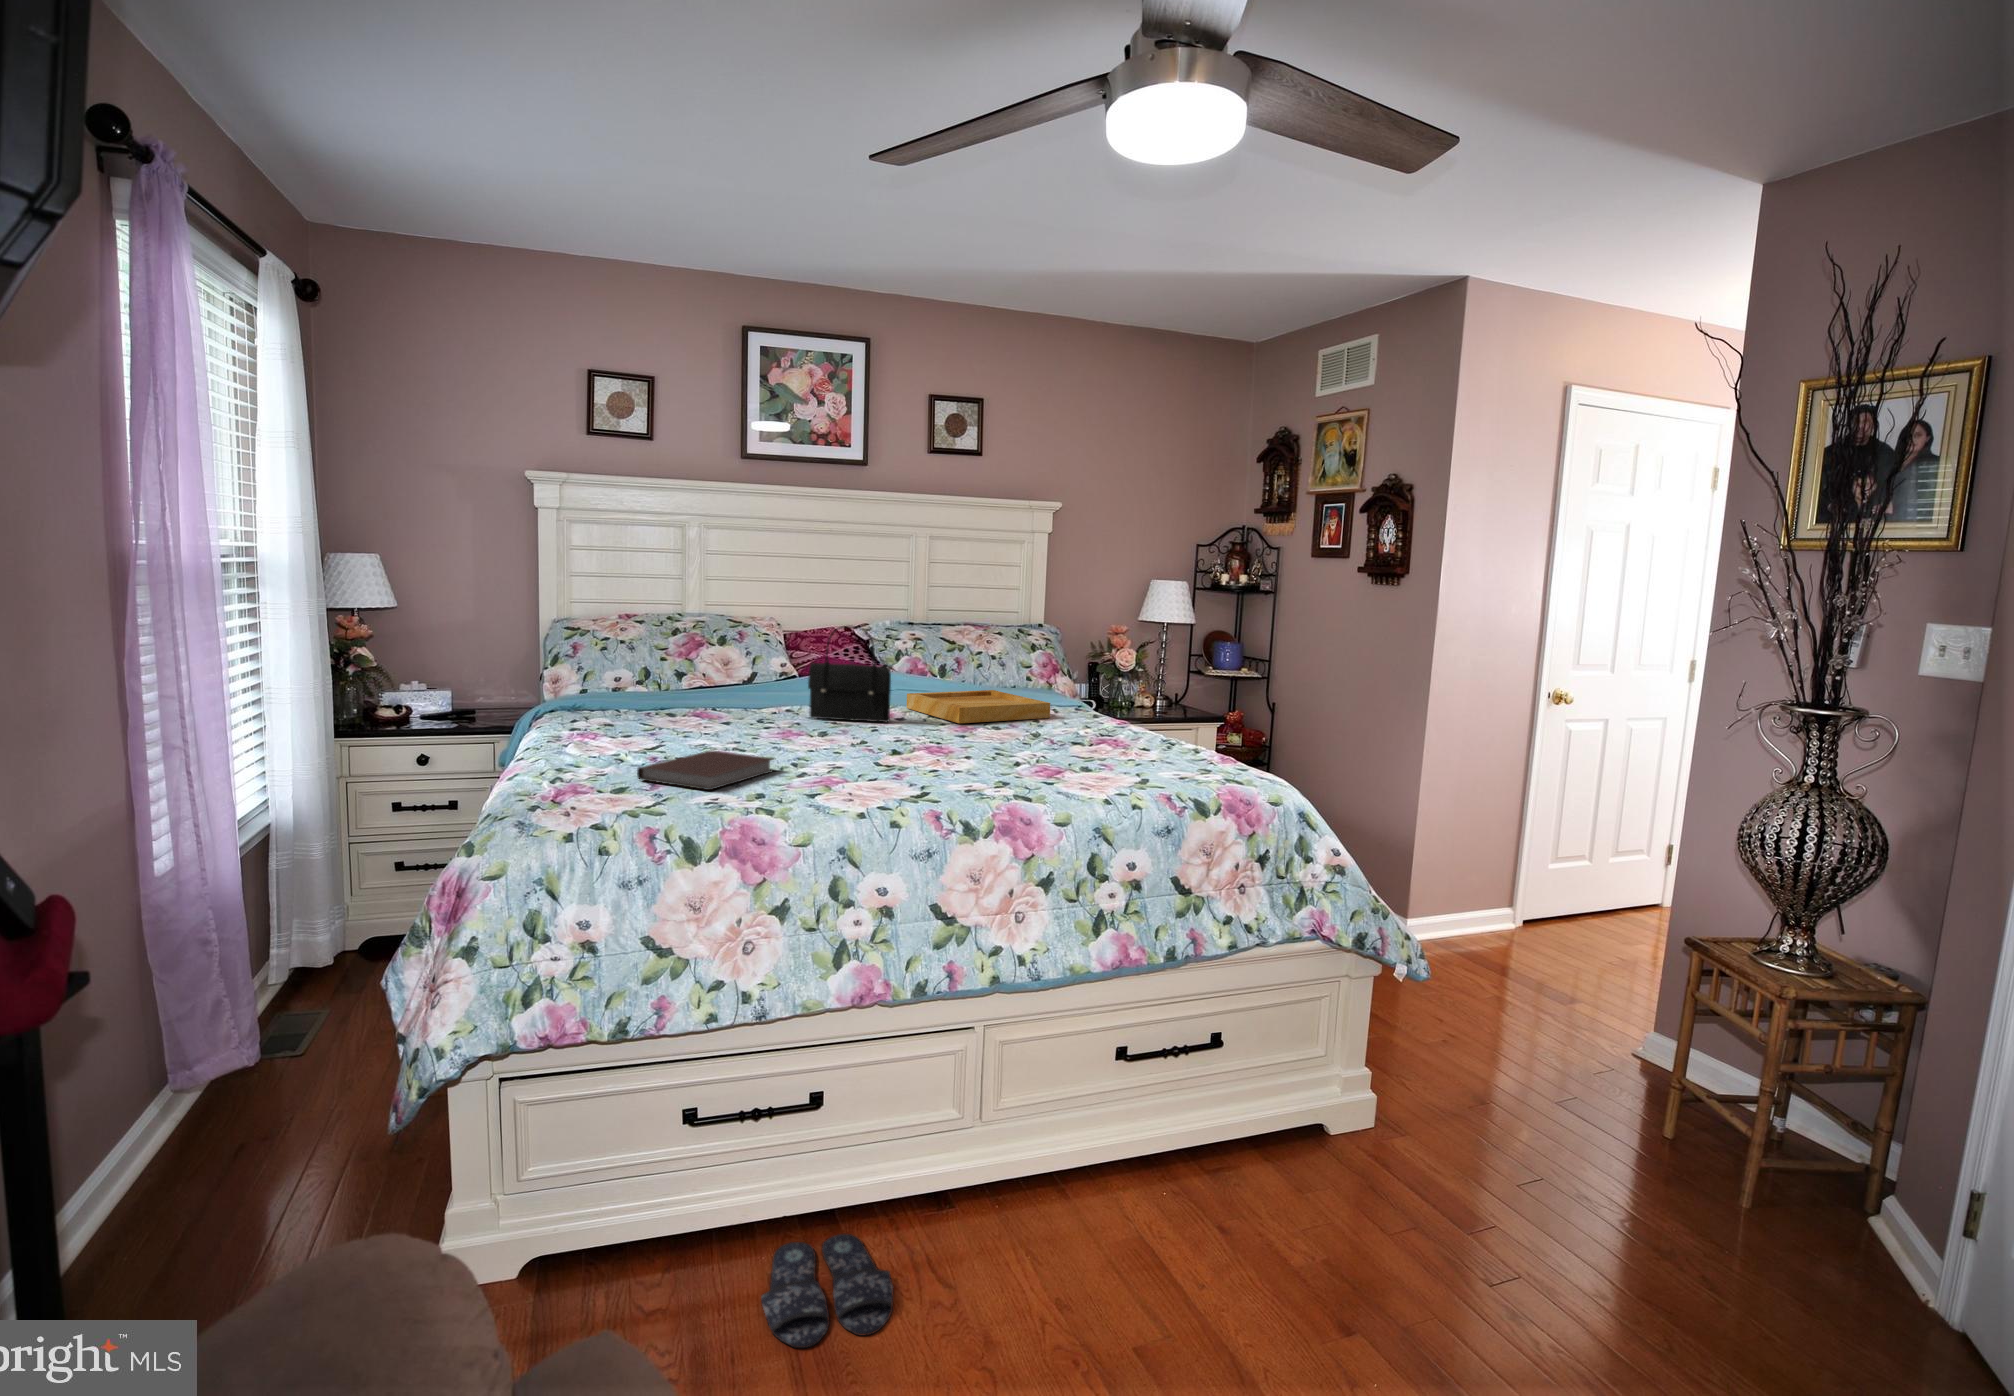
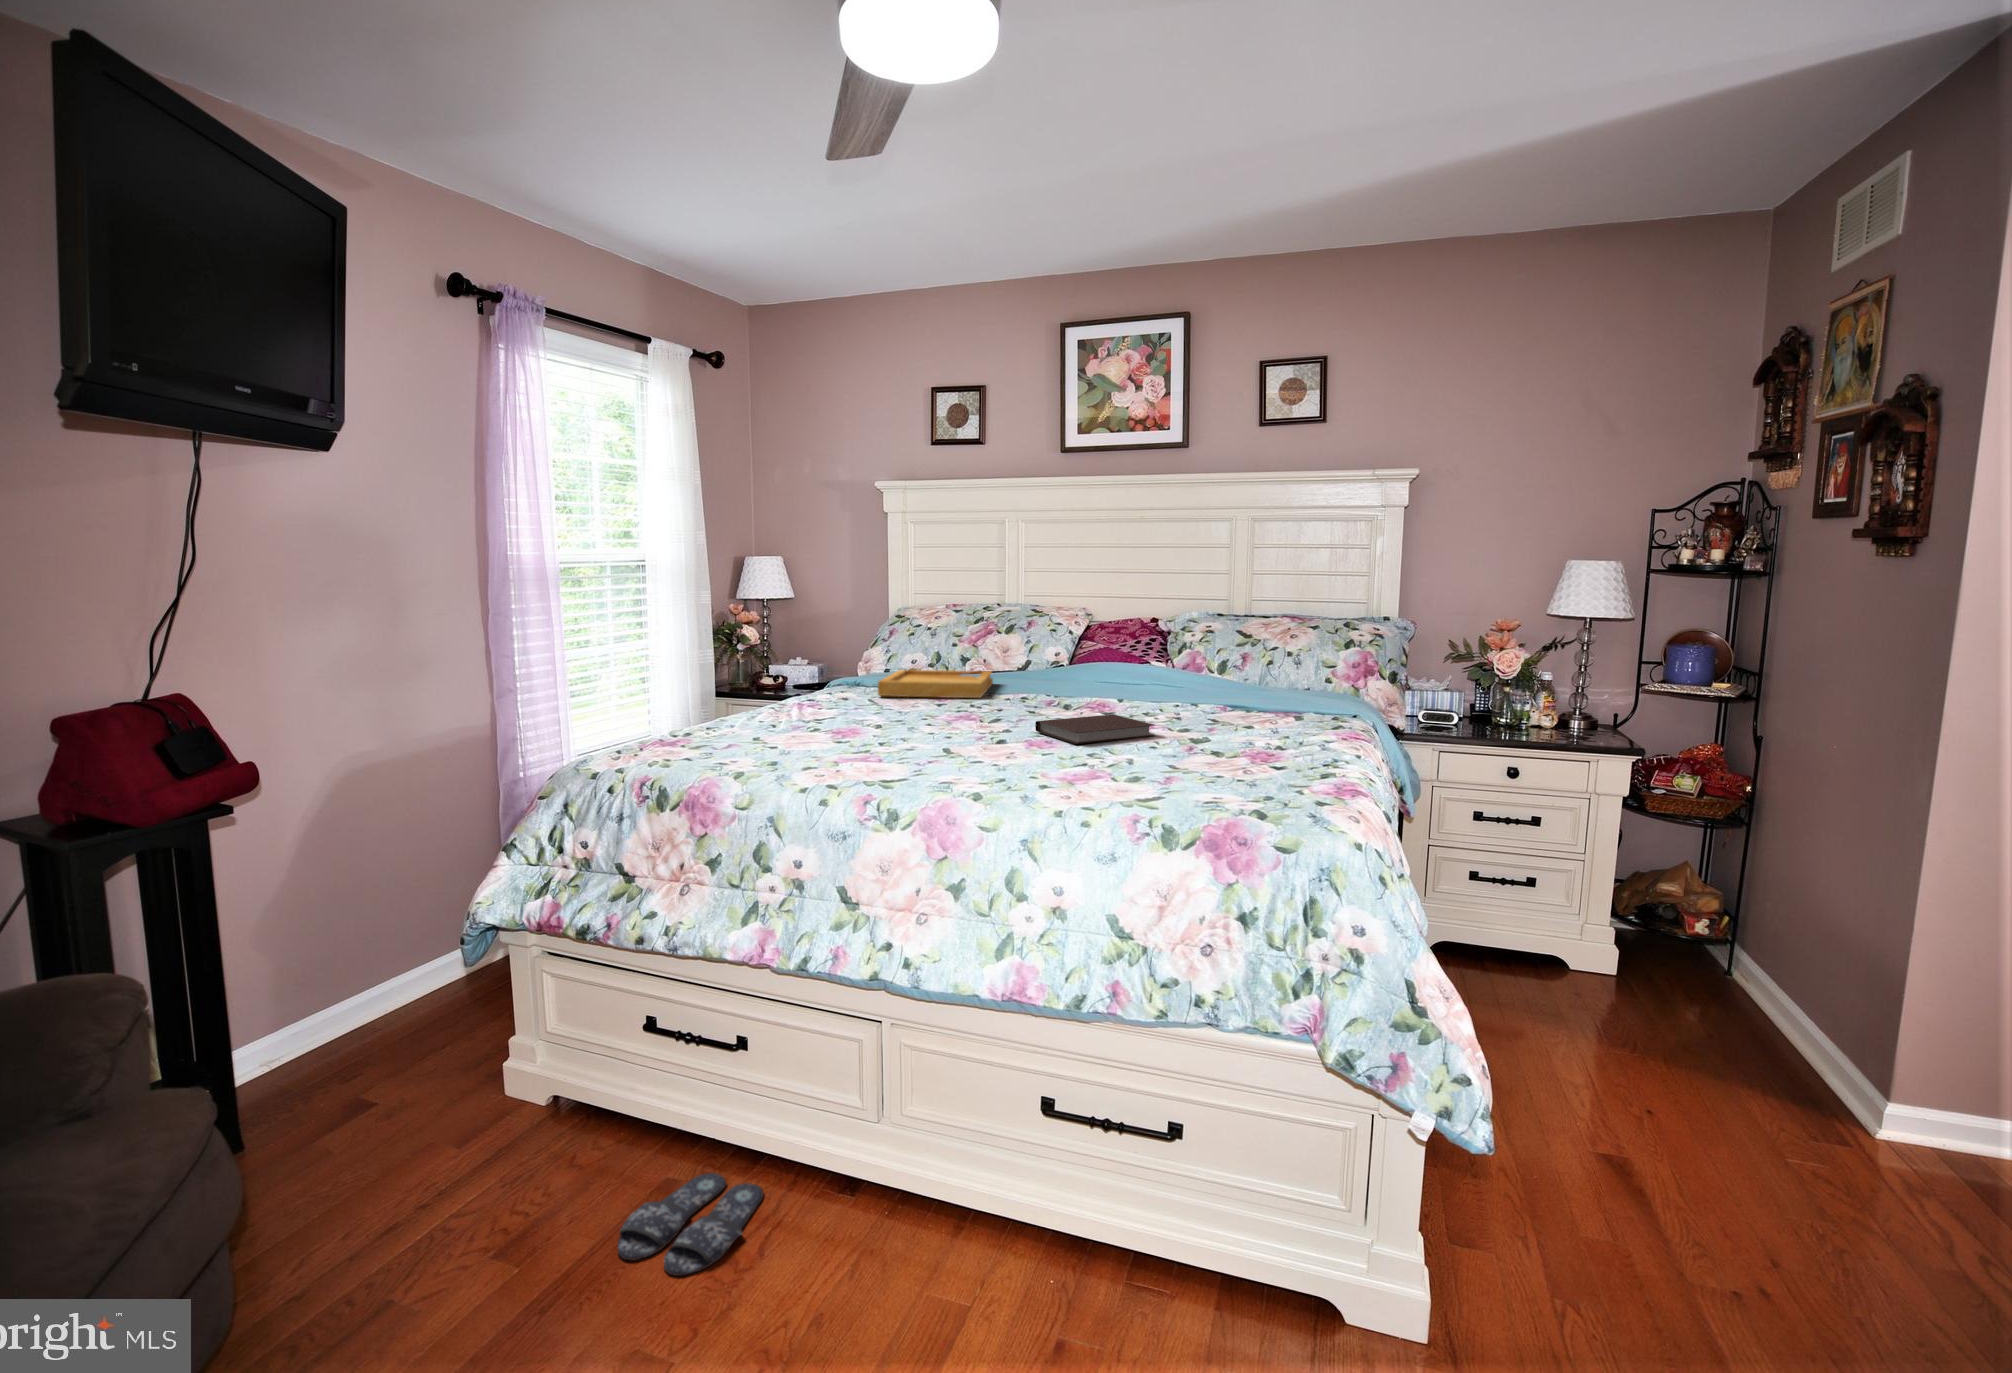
handbag: present [808,625,891,722] -> none [1001,613,1069,714]
tray: present [907,690,1050,723] -> present [878,670,993,698]
notebook: present [637,750,773,790] -> present [1035,714,1155,744]

